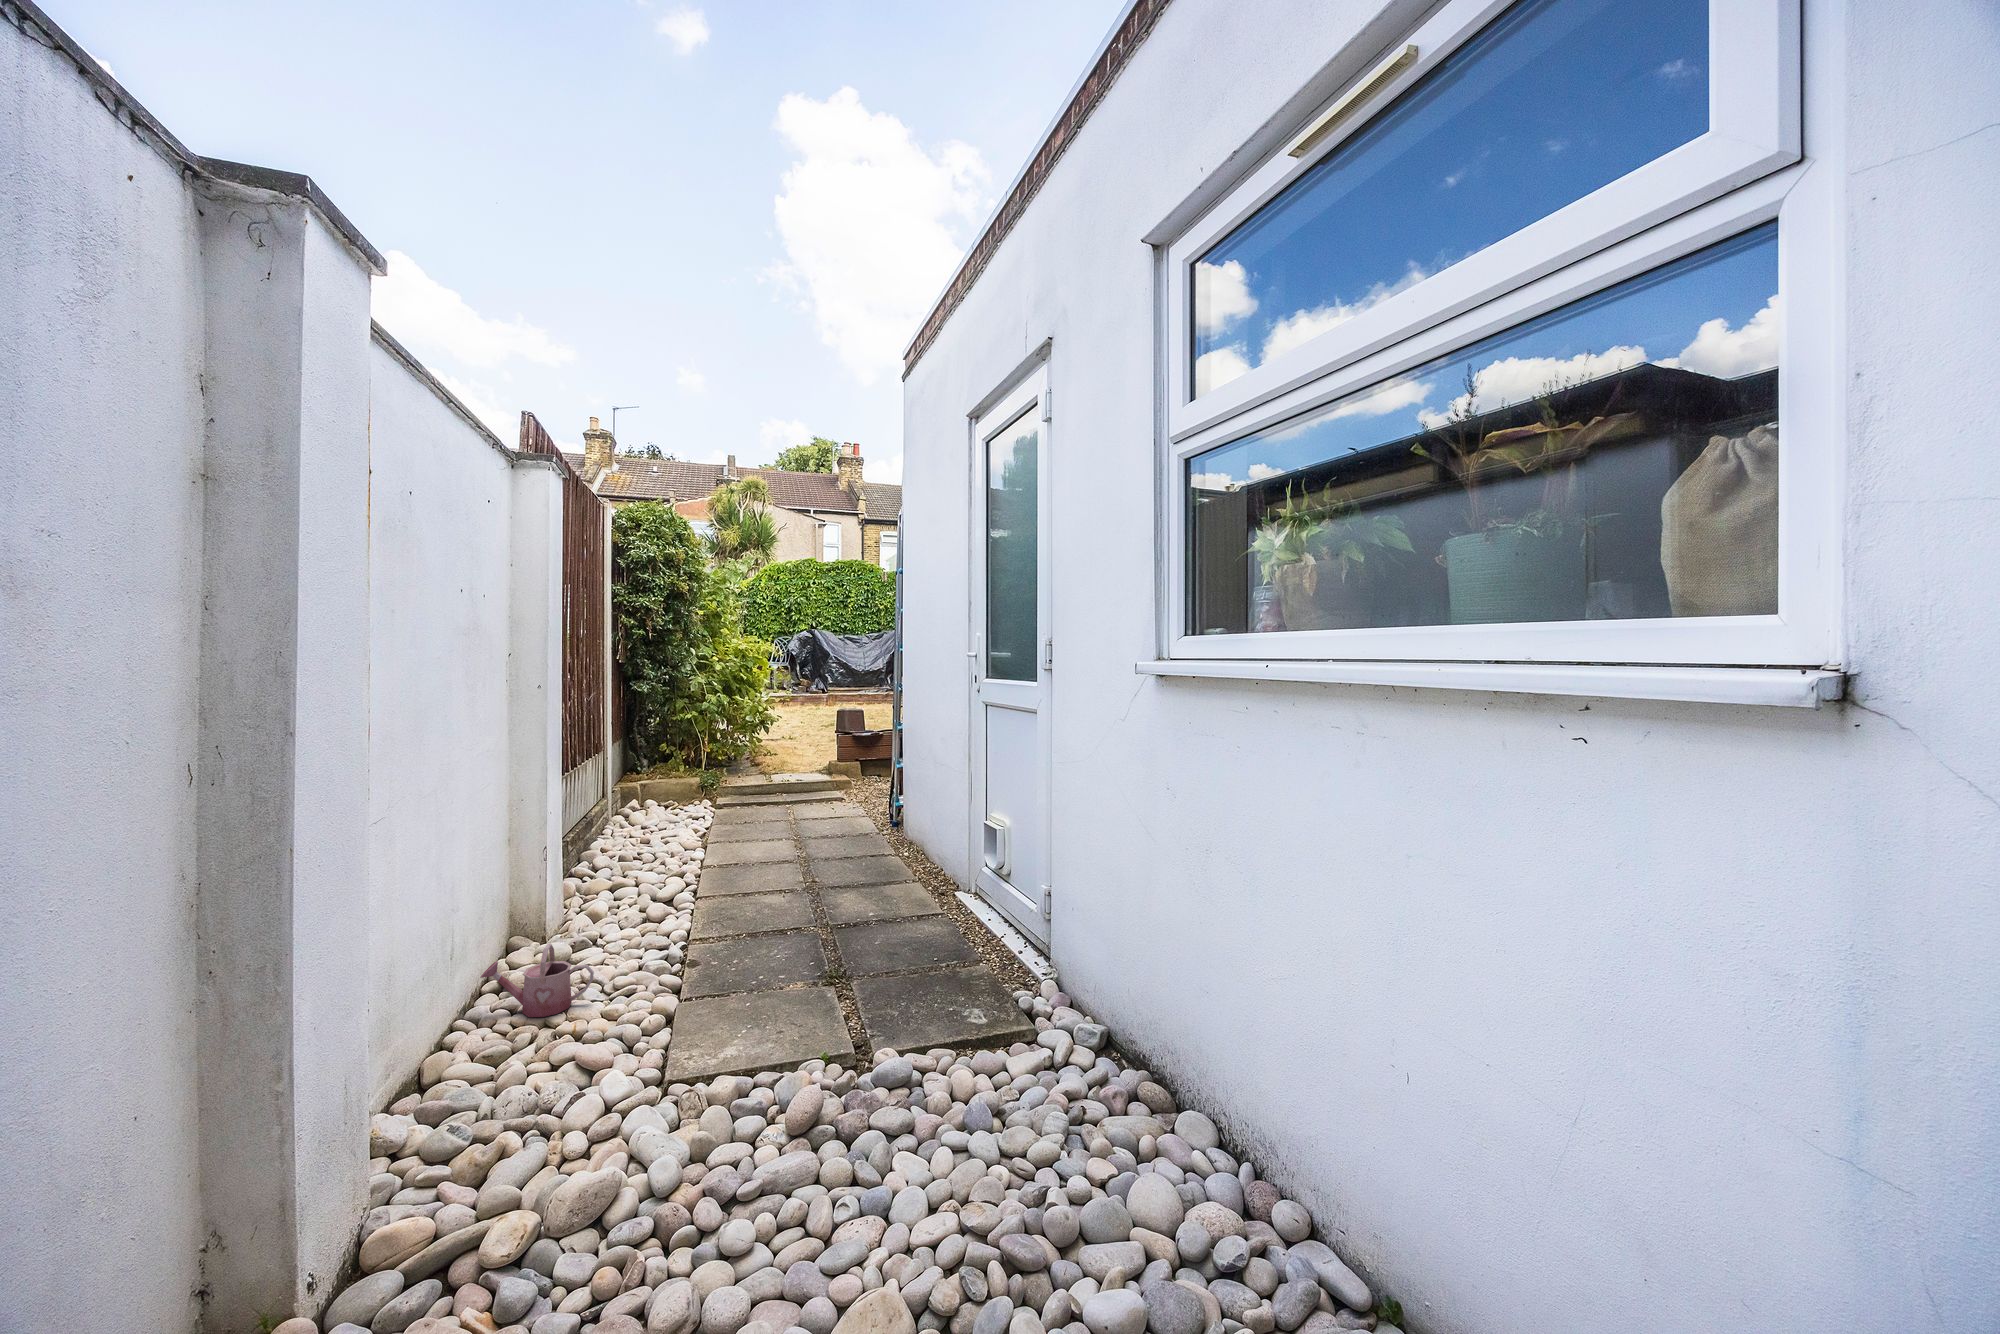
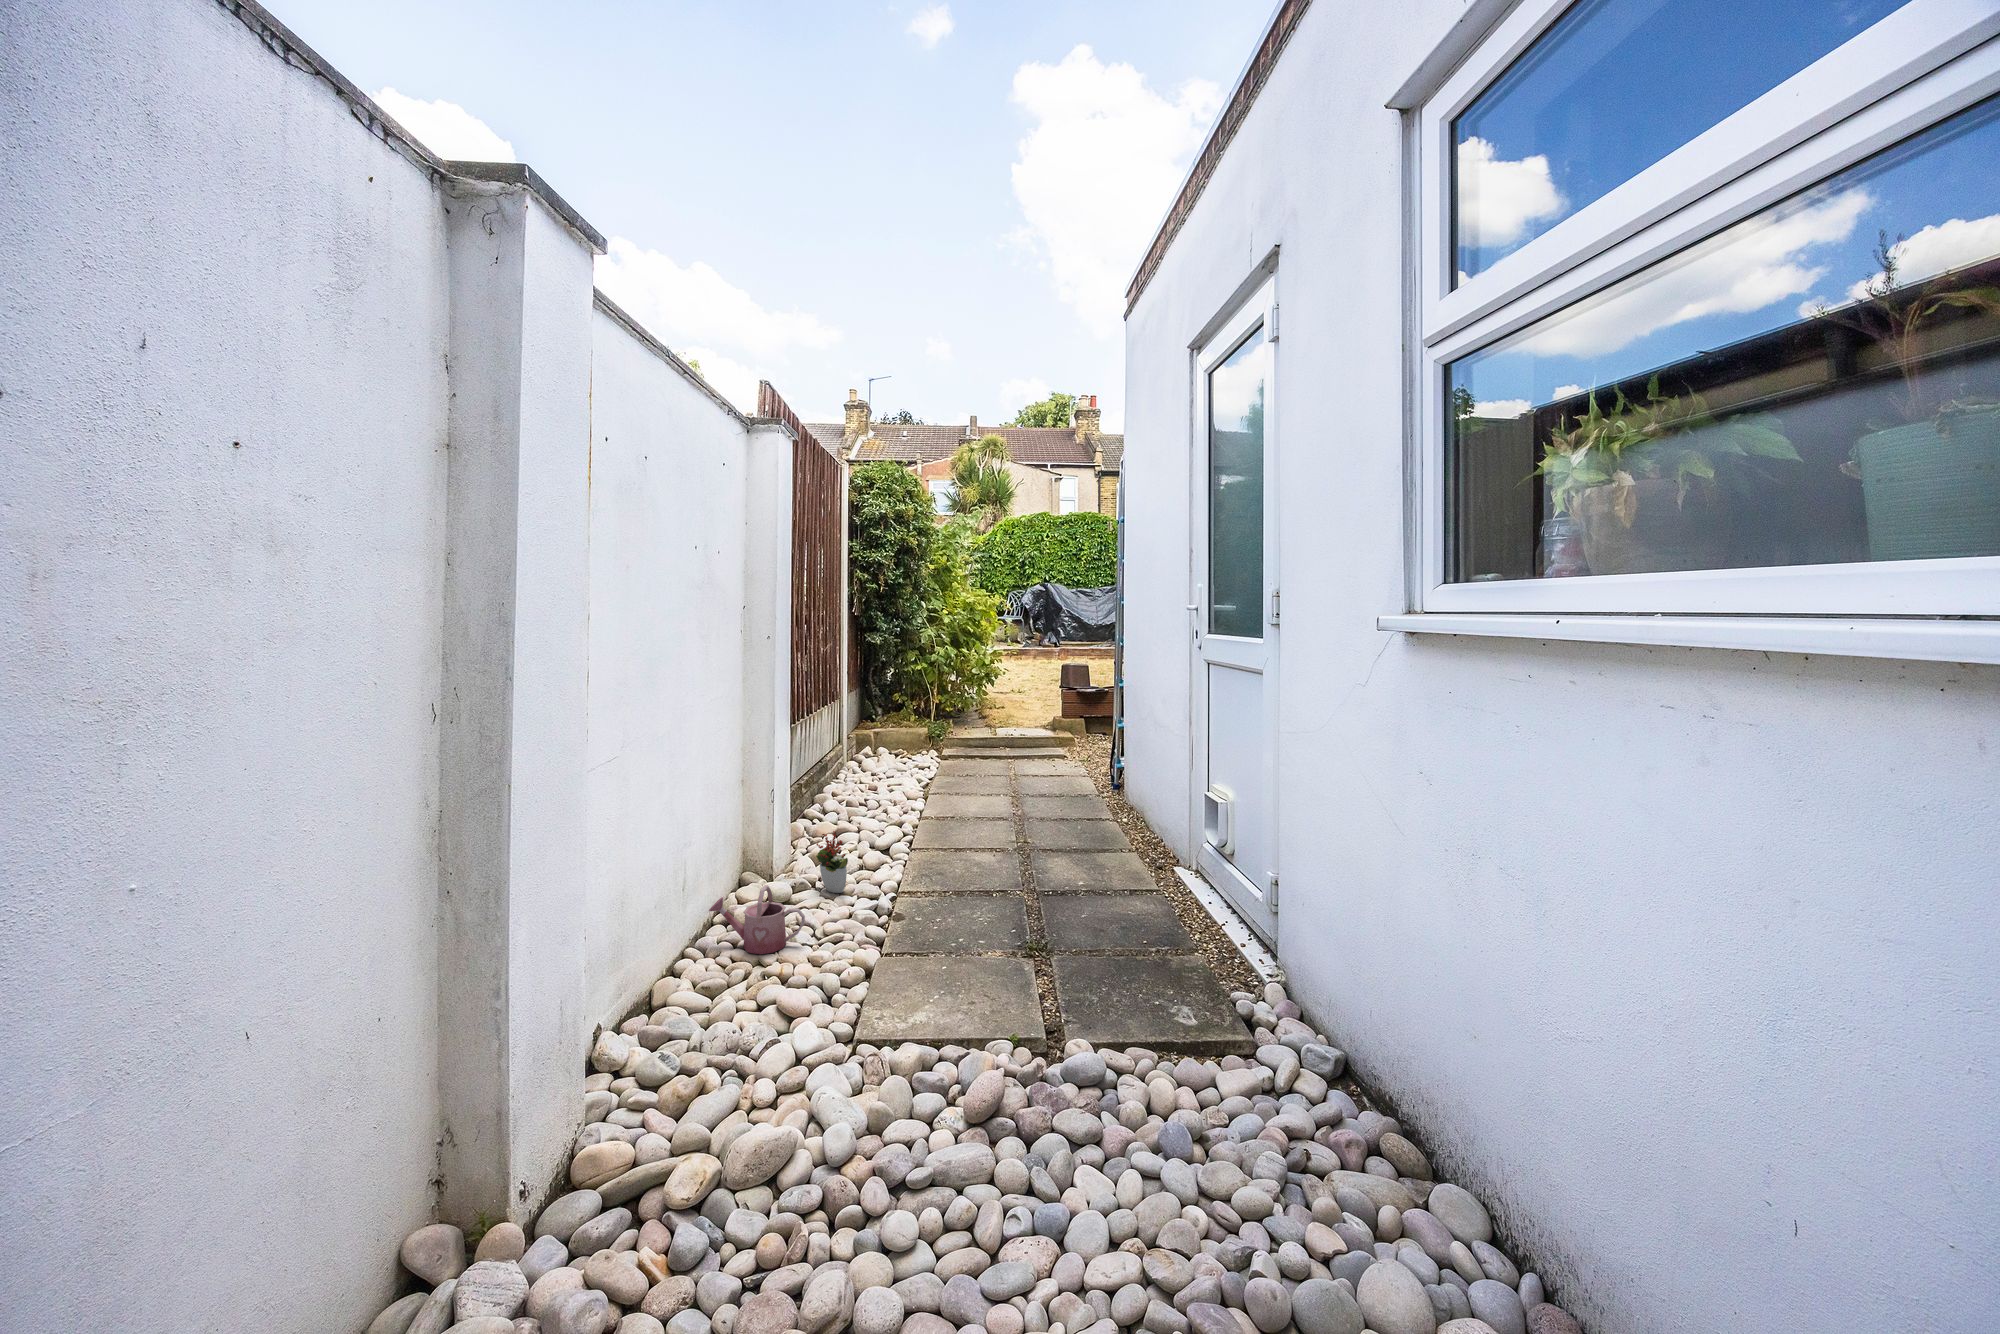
decorative plant: none [597,883,634,948] -> present [816,831,848,893]

